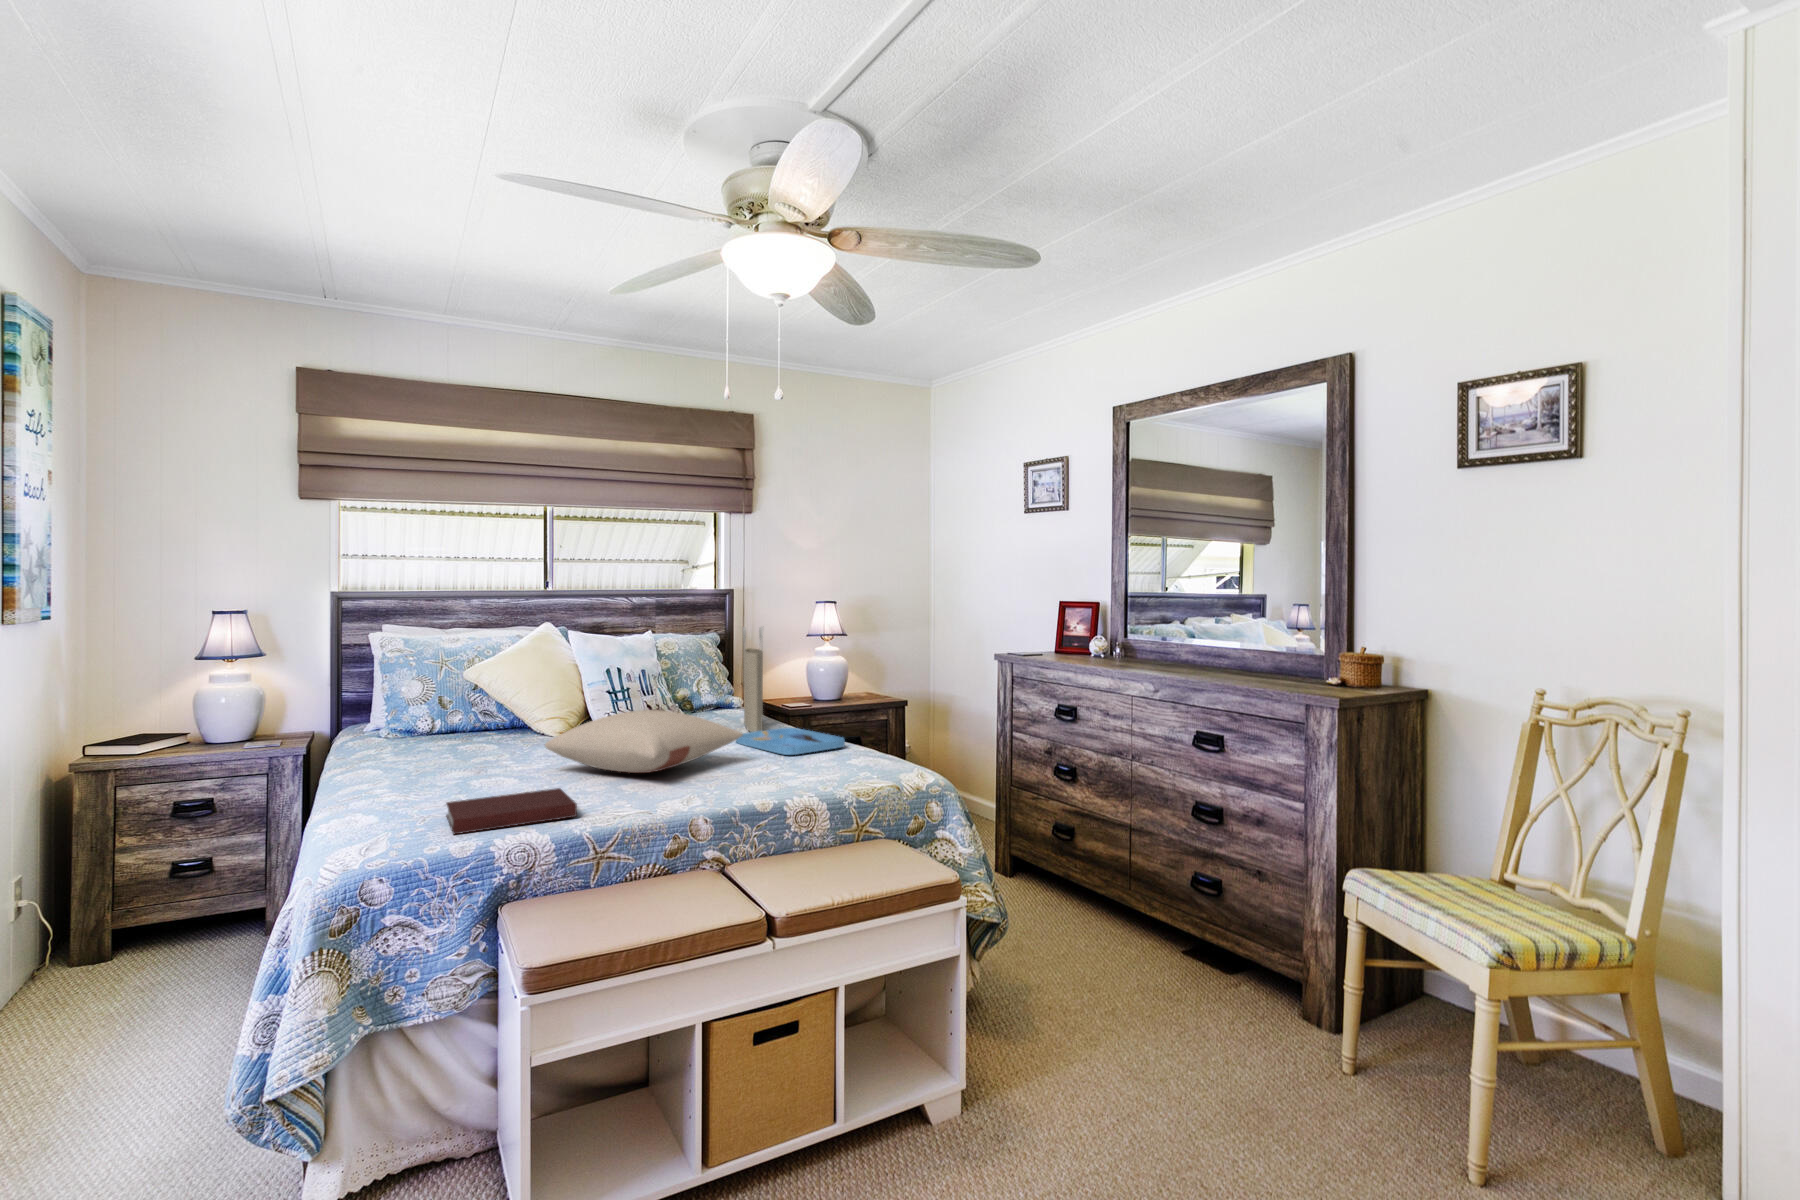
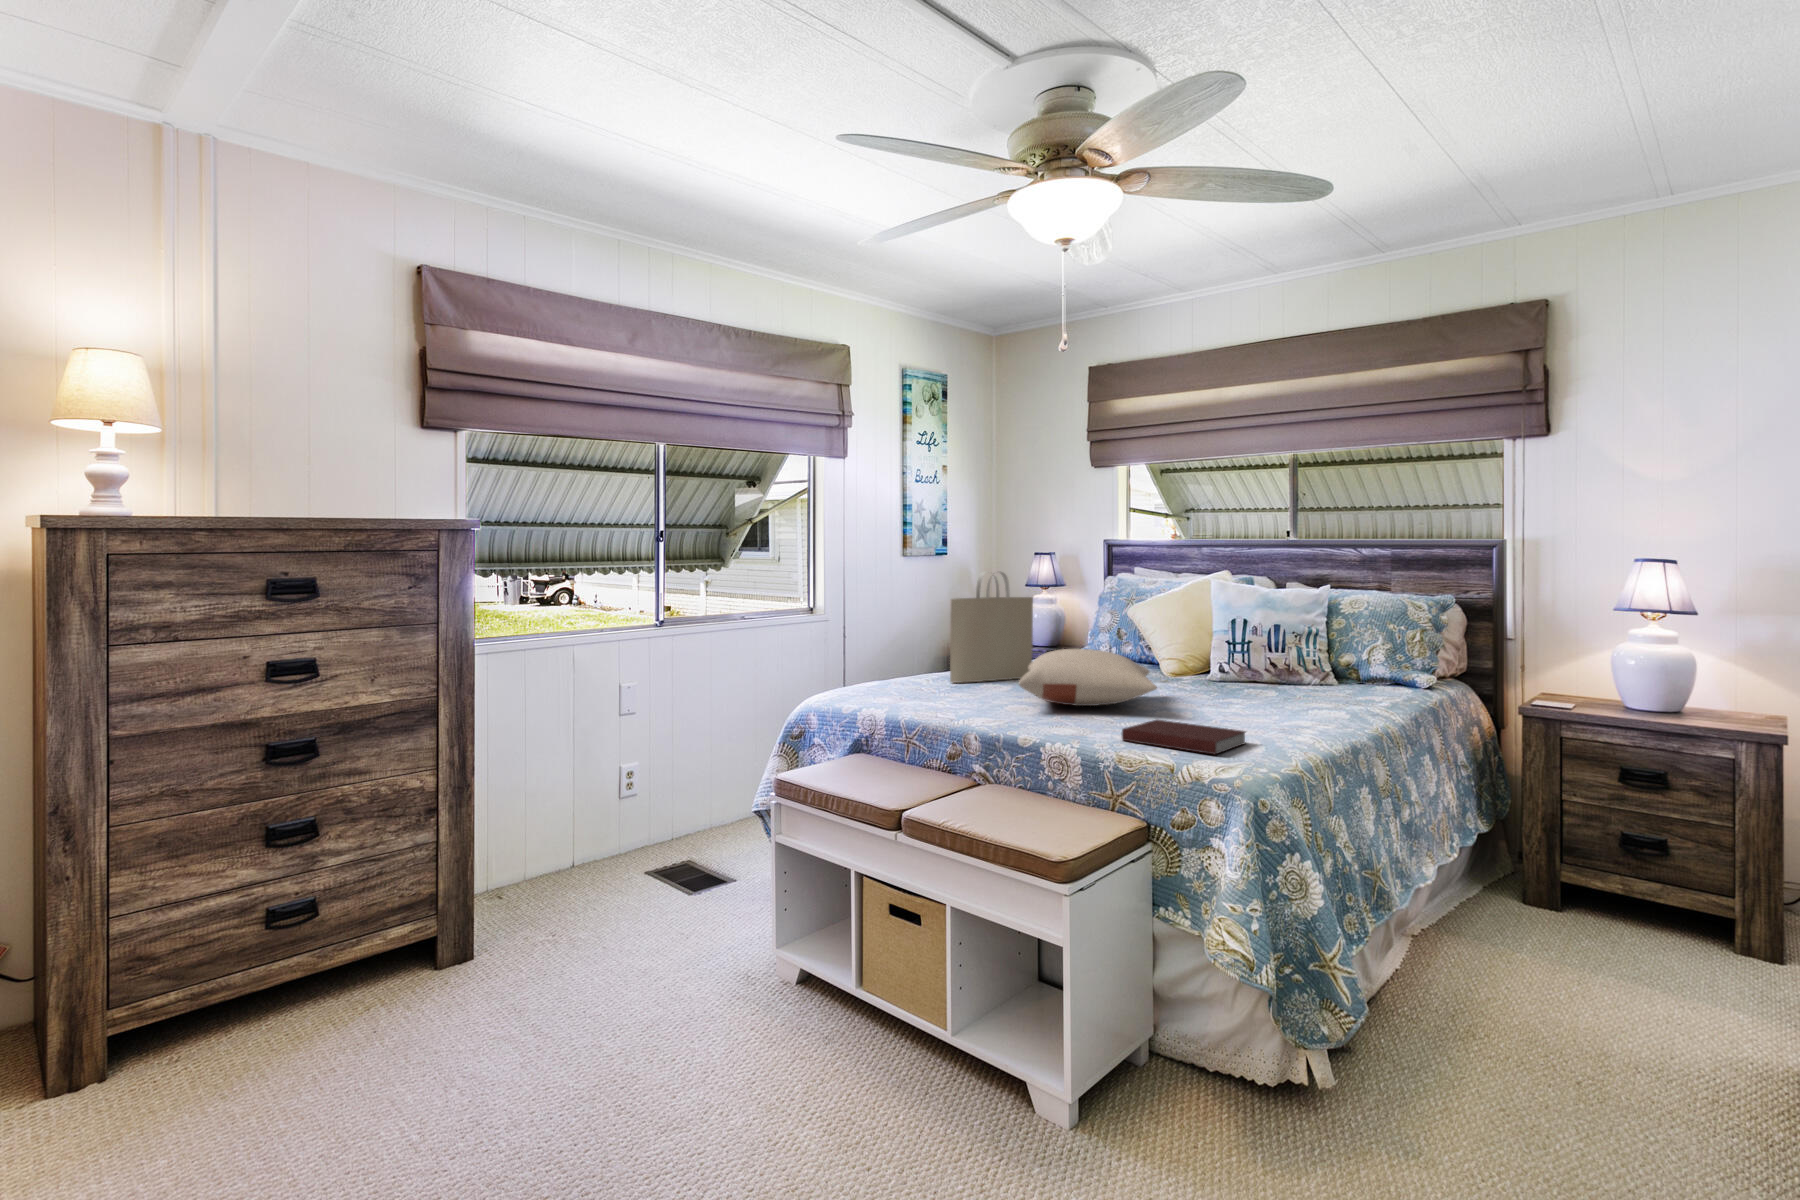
tote bag: present [742,627,764,732] -> present [950,572,1033,683]
tray: present [736,728,845,755] -> none [1218,700,1334,734]
notebook: present [446,788,577,834] -> present [1122,720,1246,754]

